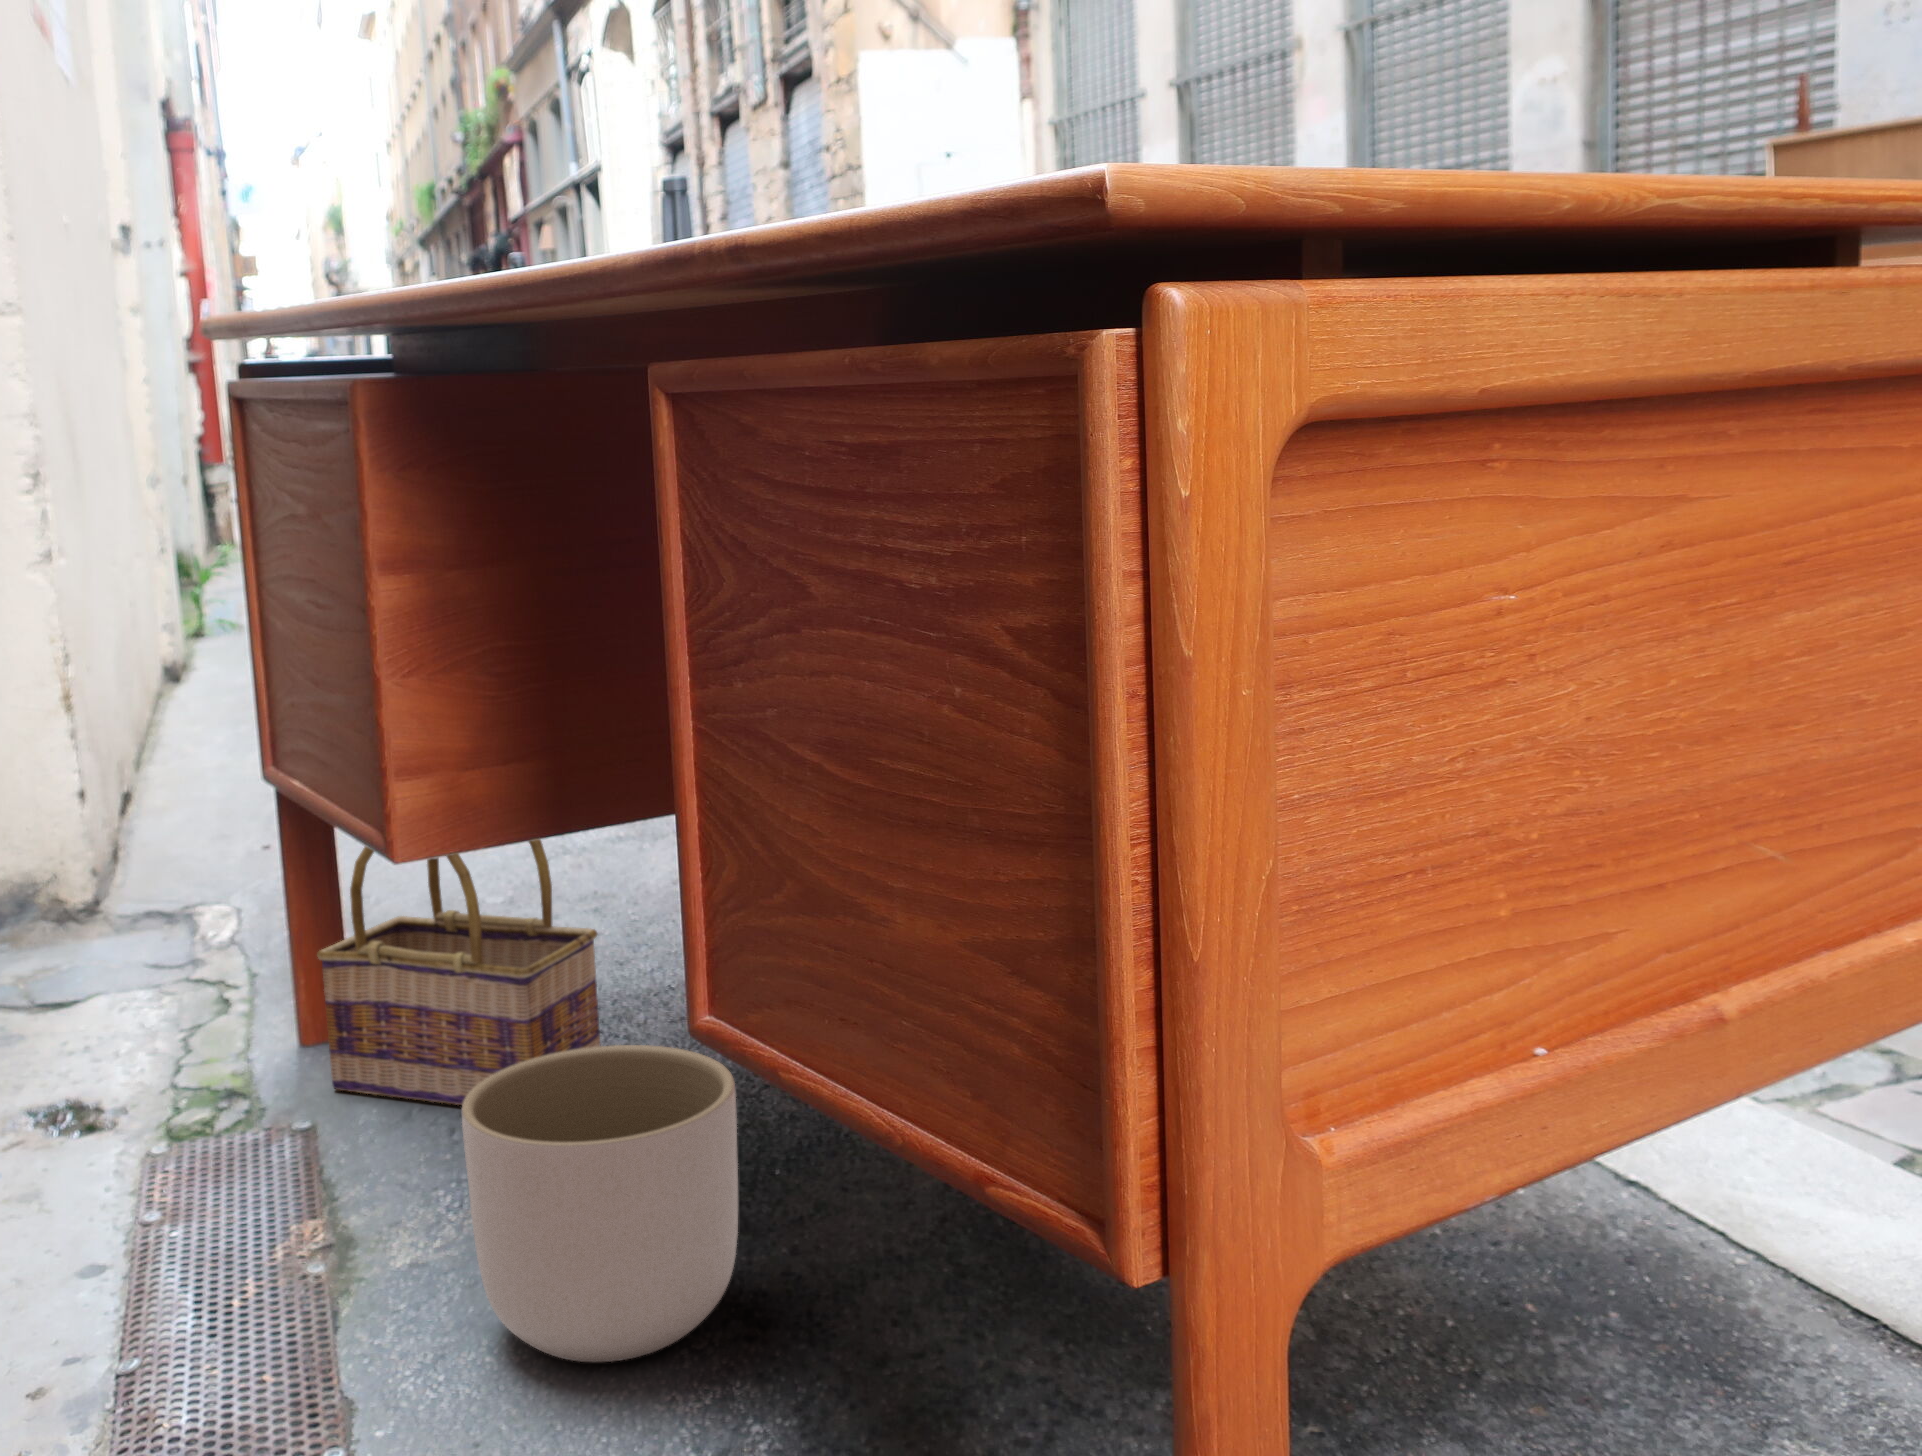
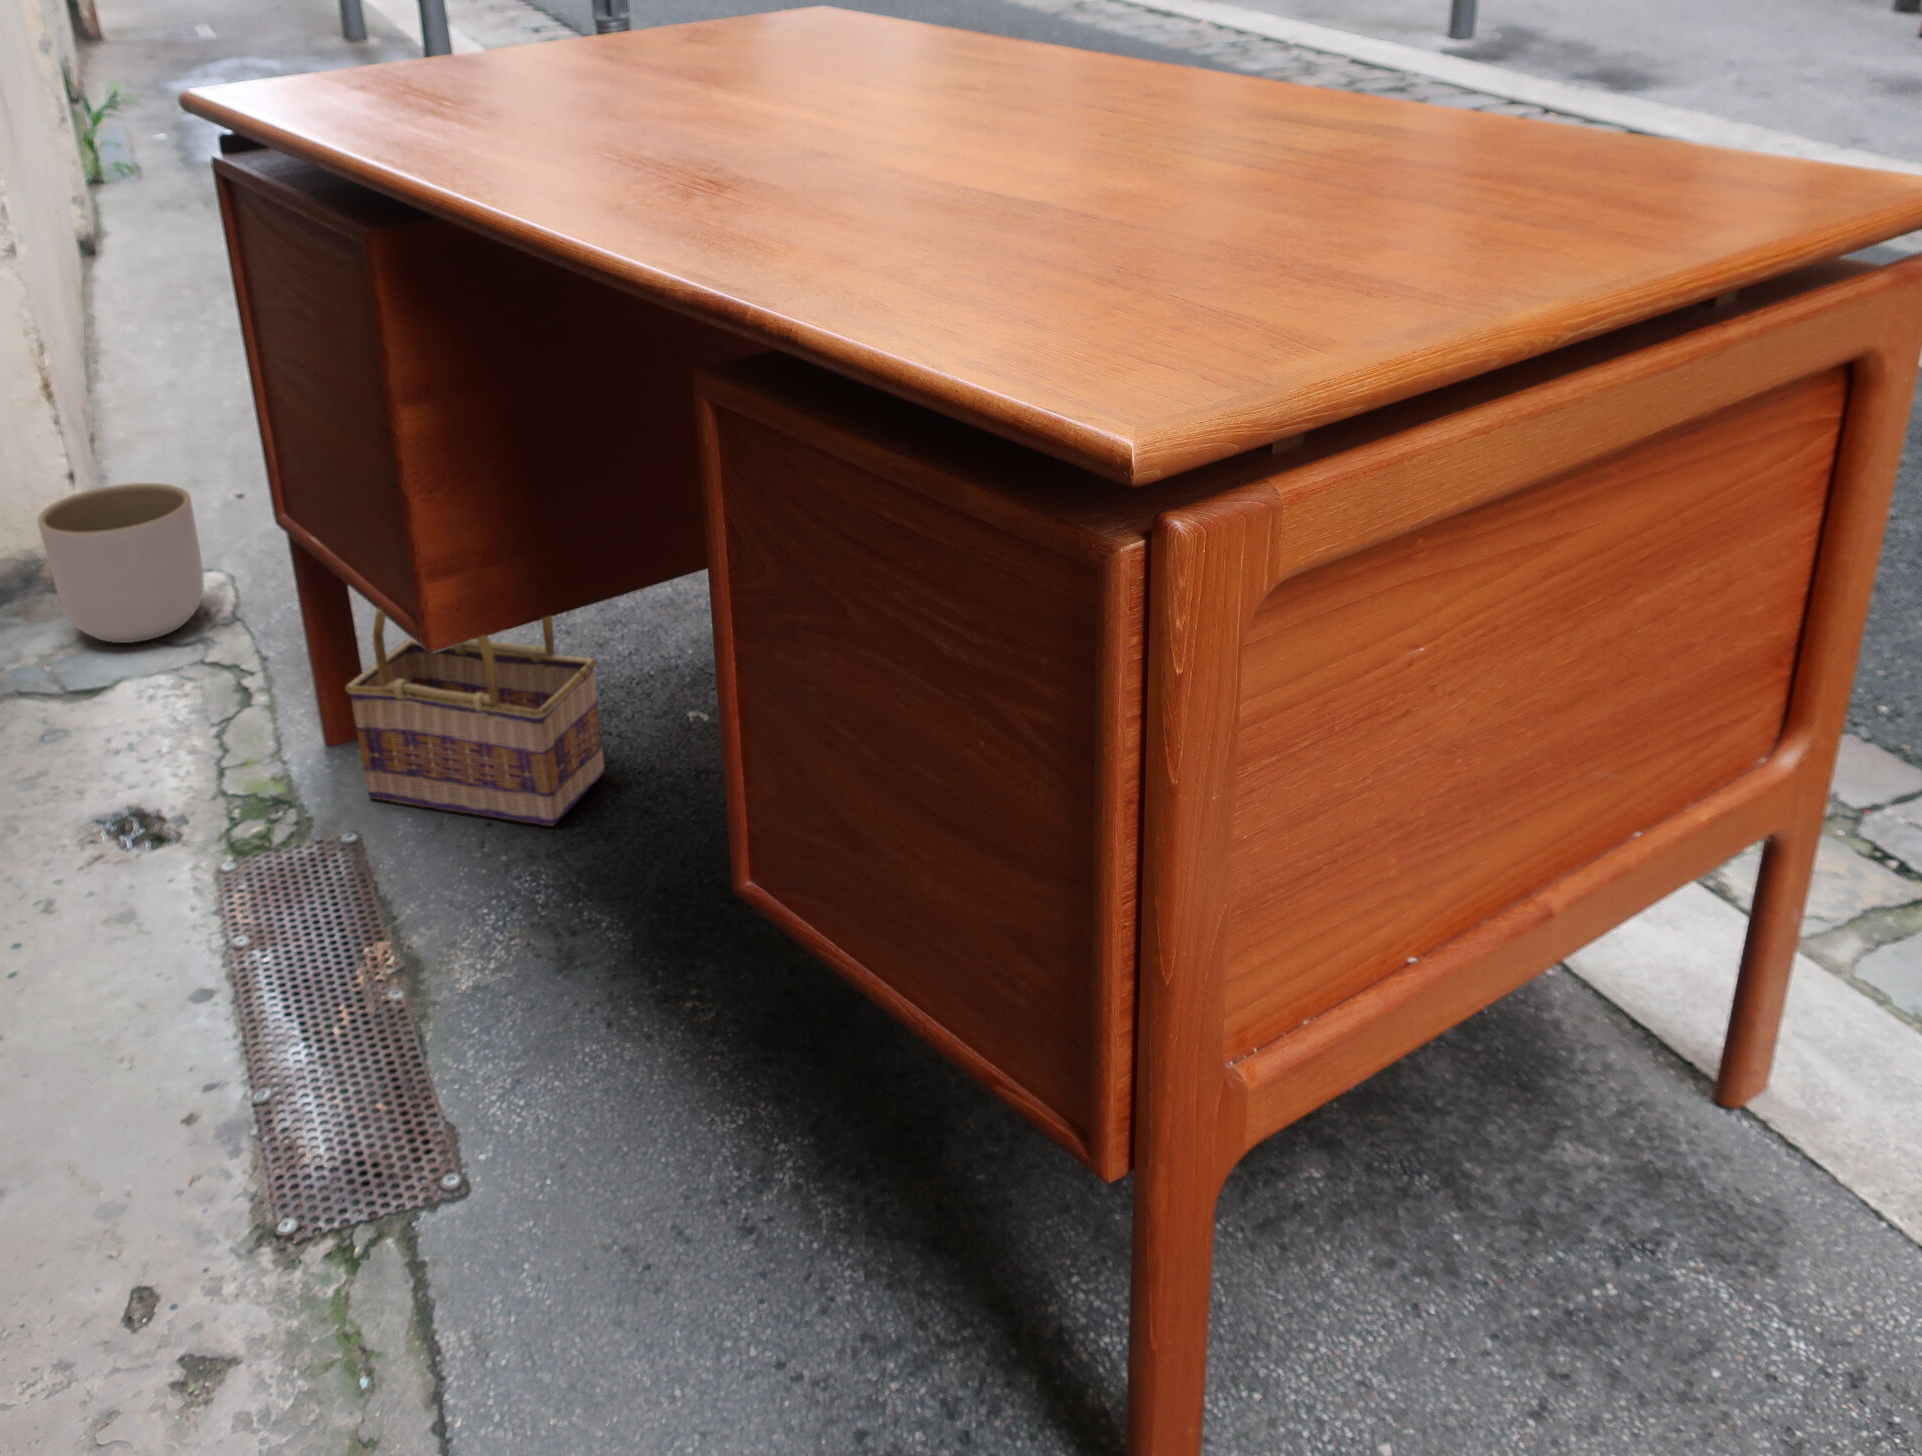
planter: present [462,1045,738,1362] -> present [38,483,204,643]

